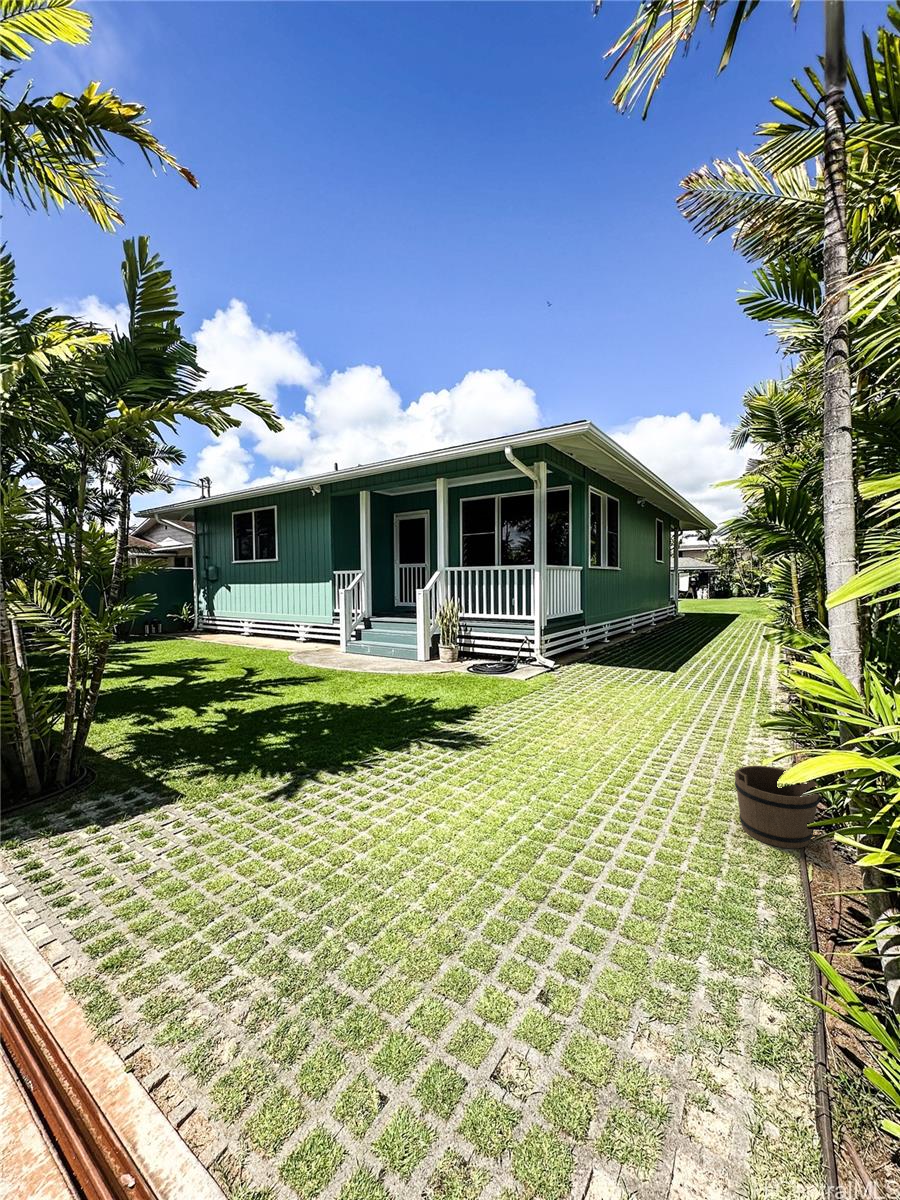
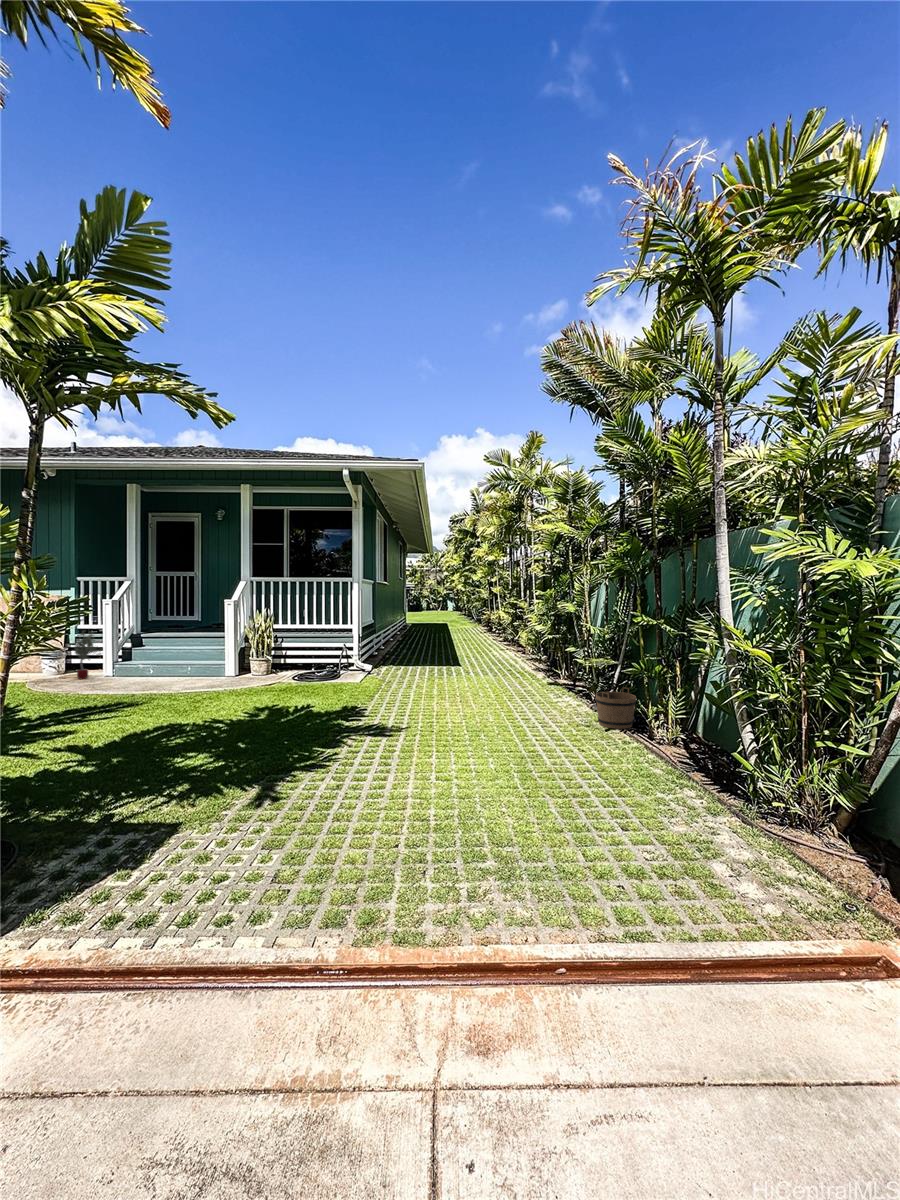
potted tree: none [325,614,347,653] -> present [74,631,102,679]

